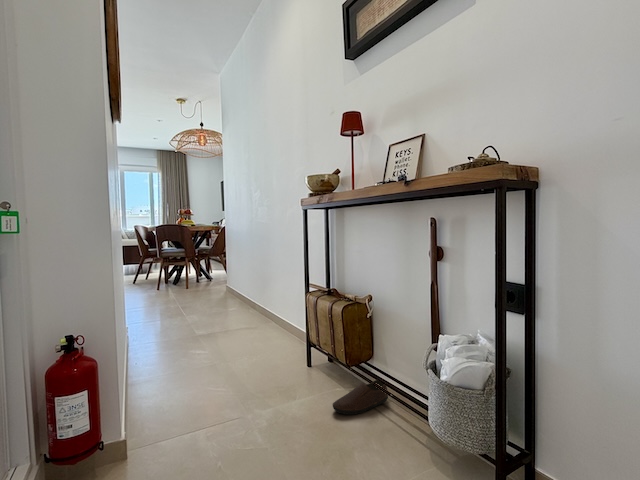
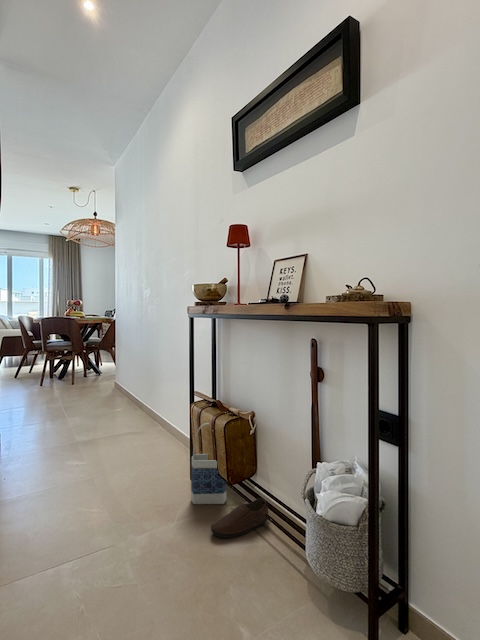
bag: none [310,309,345,386] -> present [191,423,226,504]

